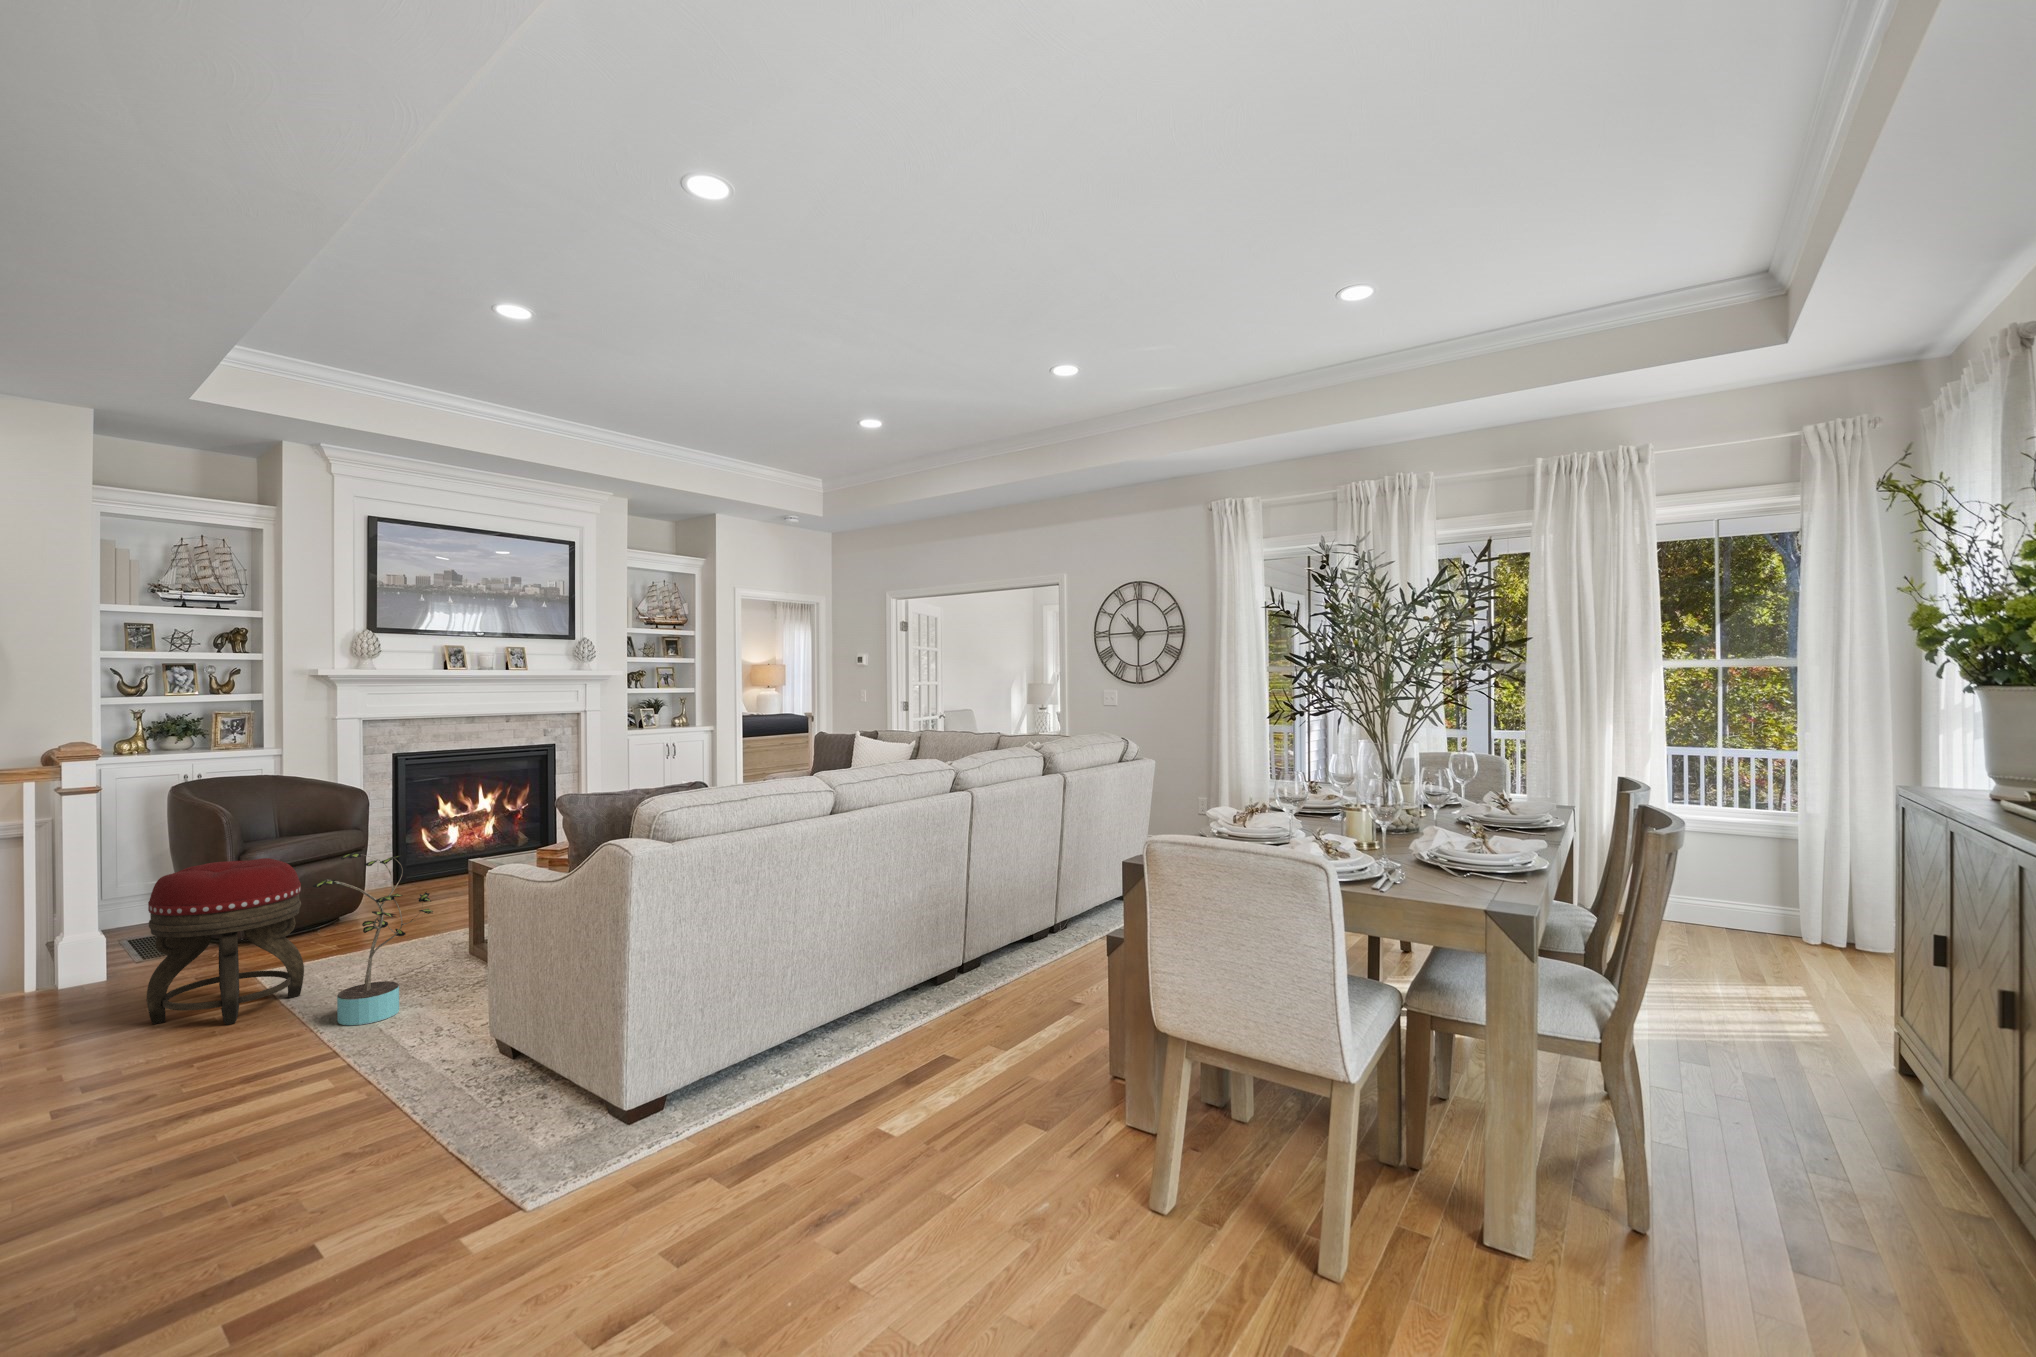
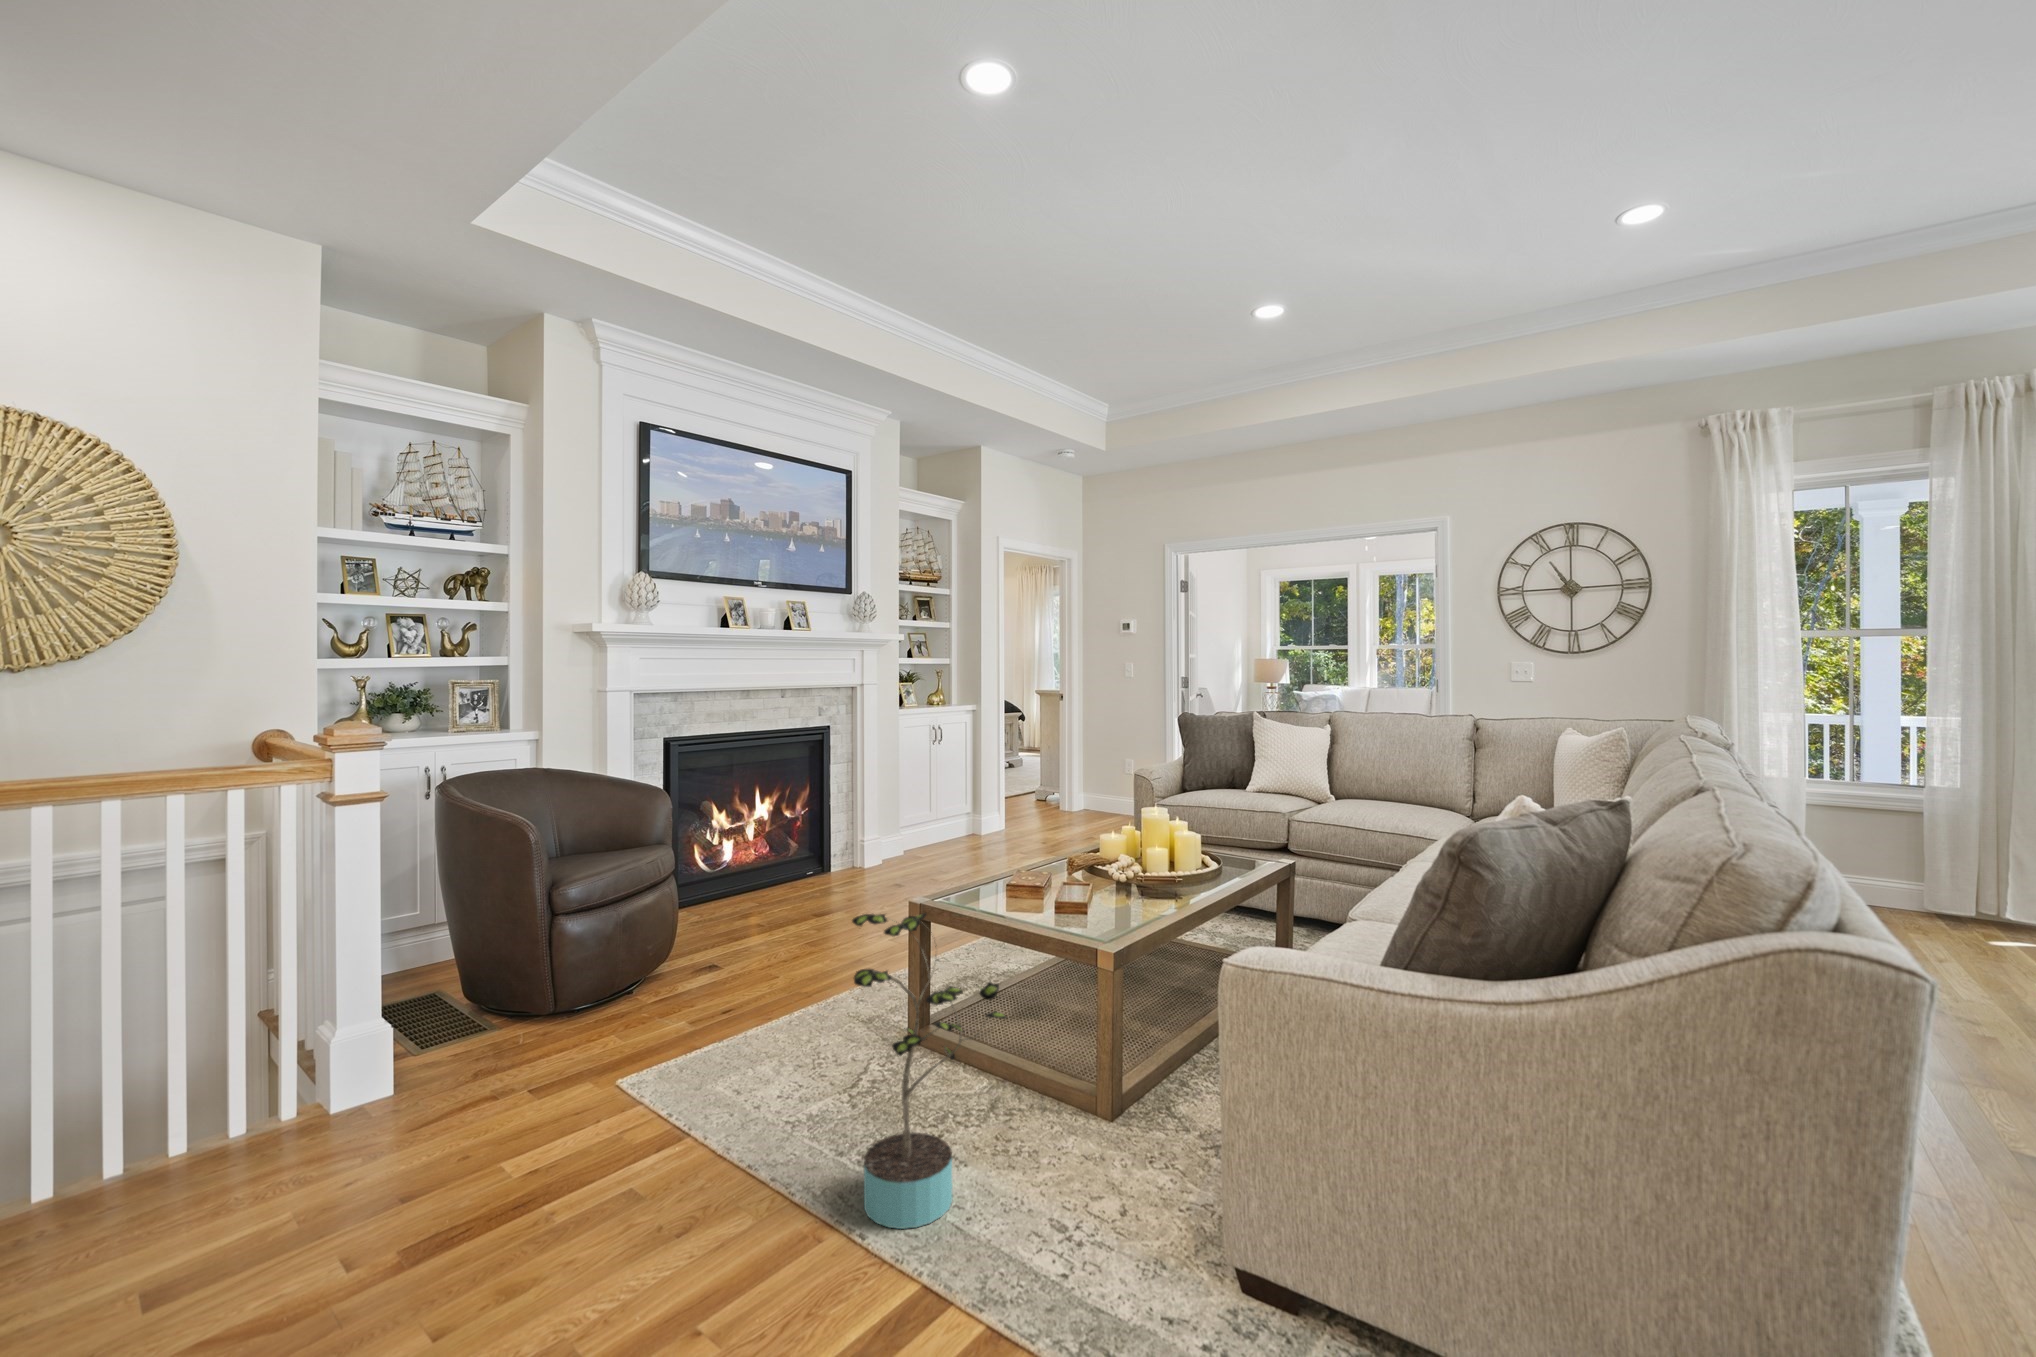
footstool: present [147,858,304,1025] -> none [532,915,749,1224]

